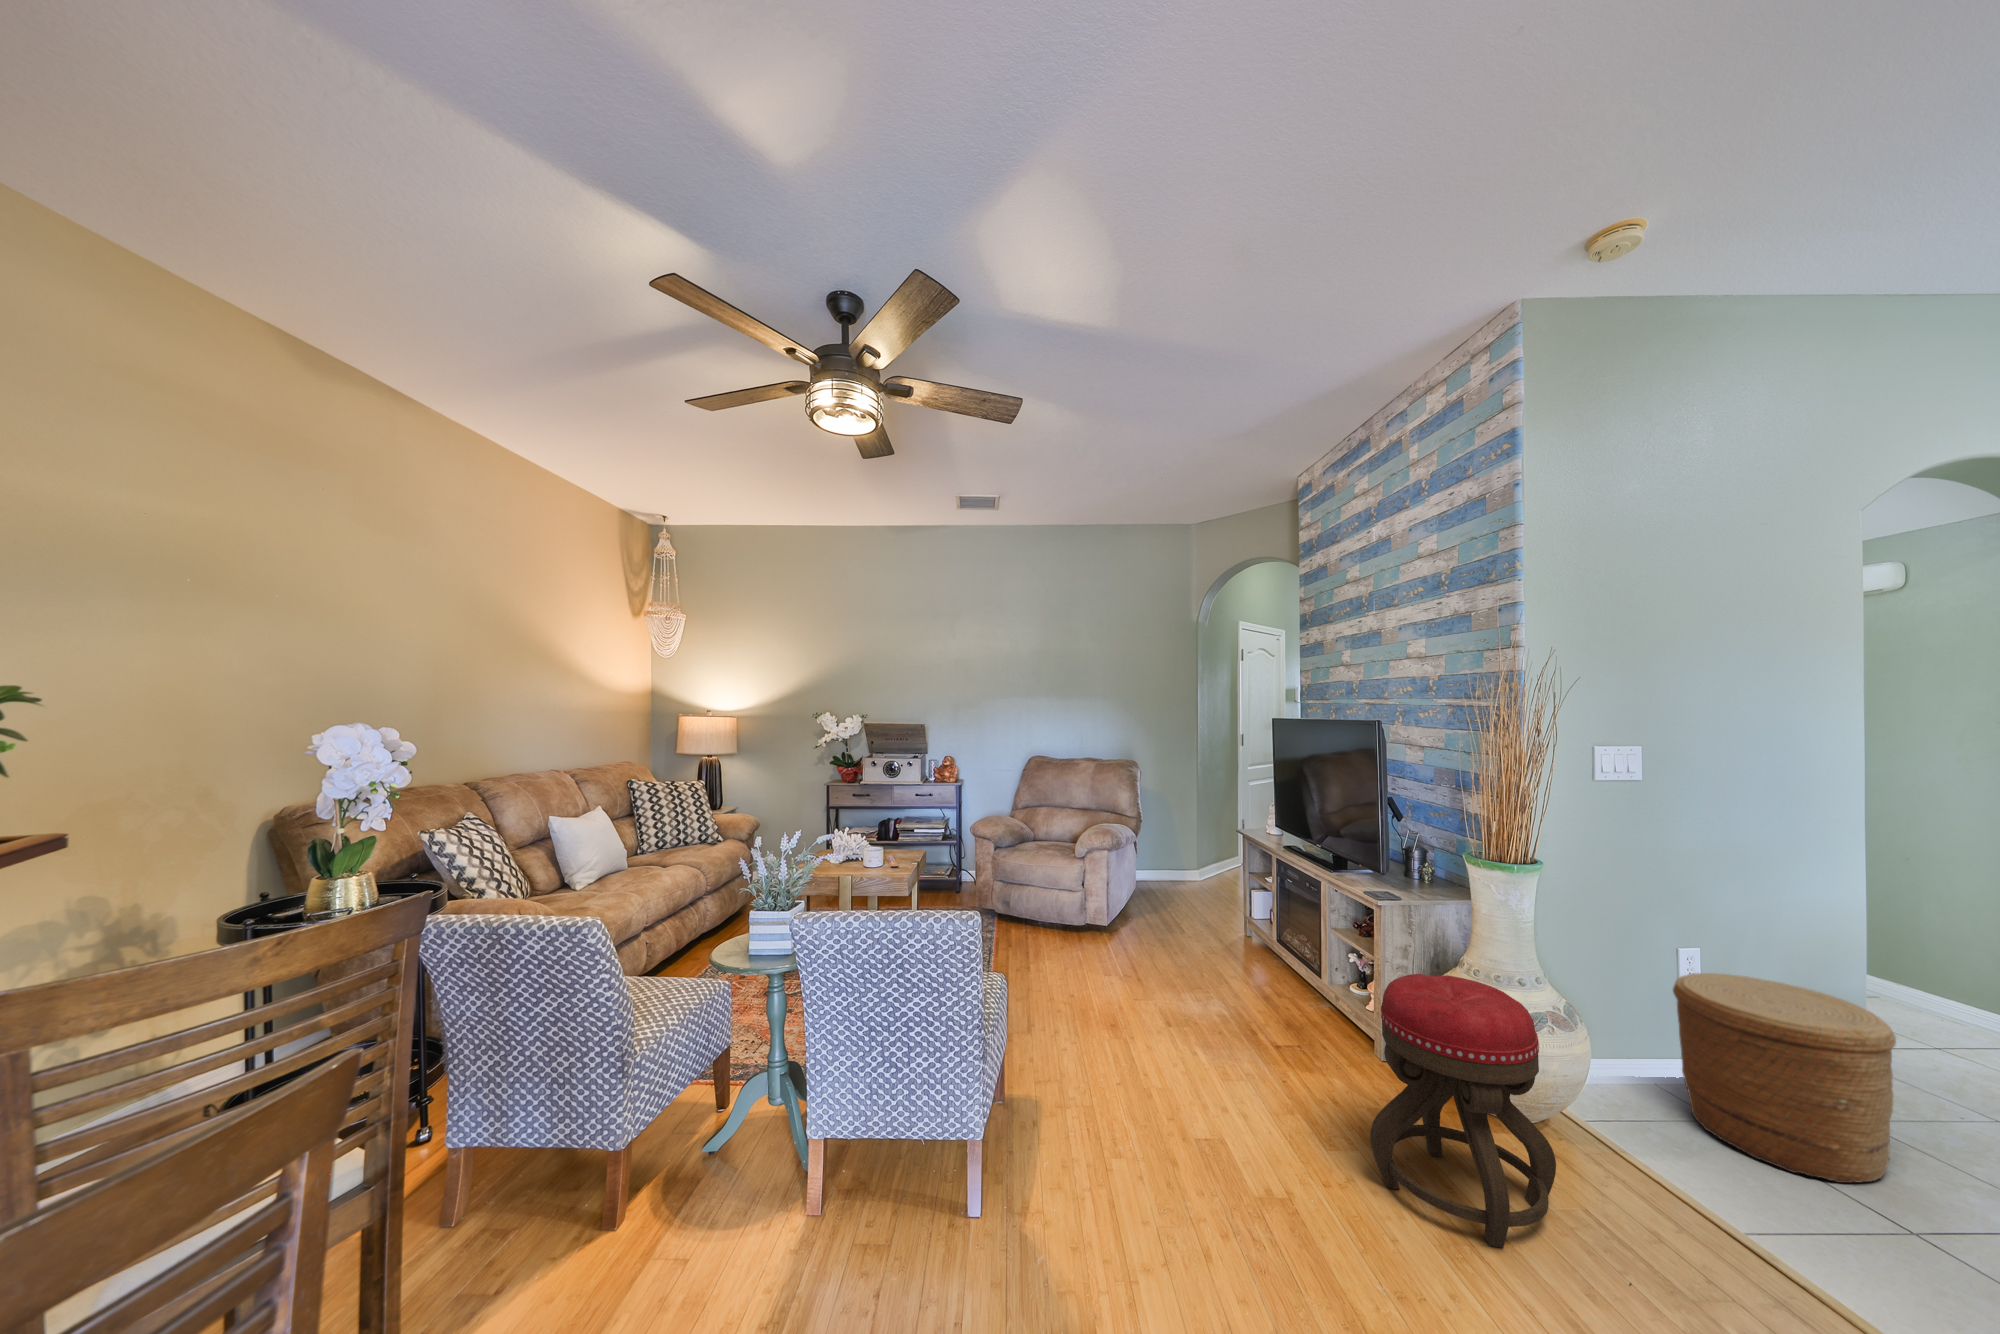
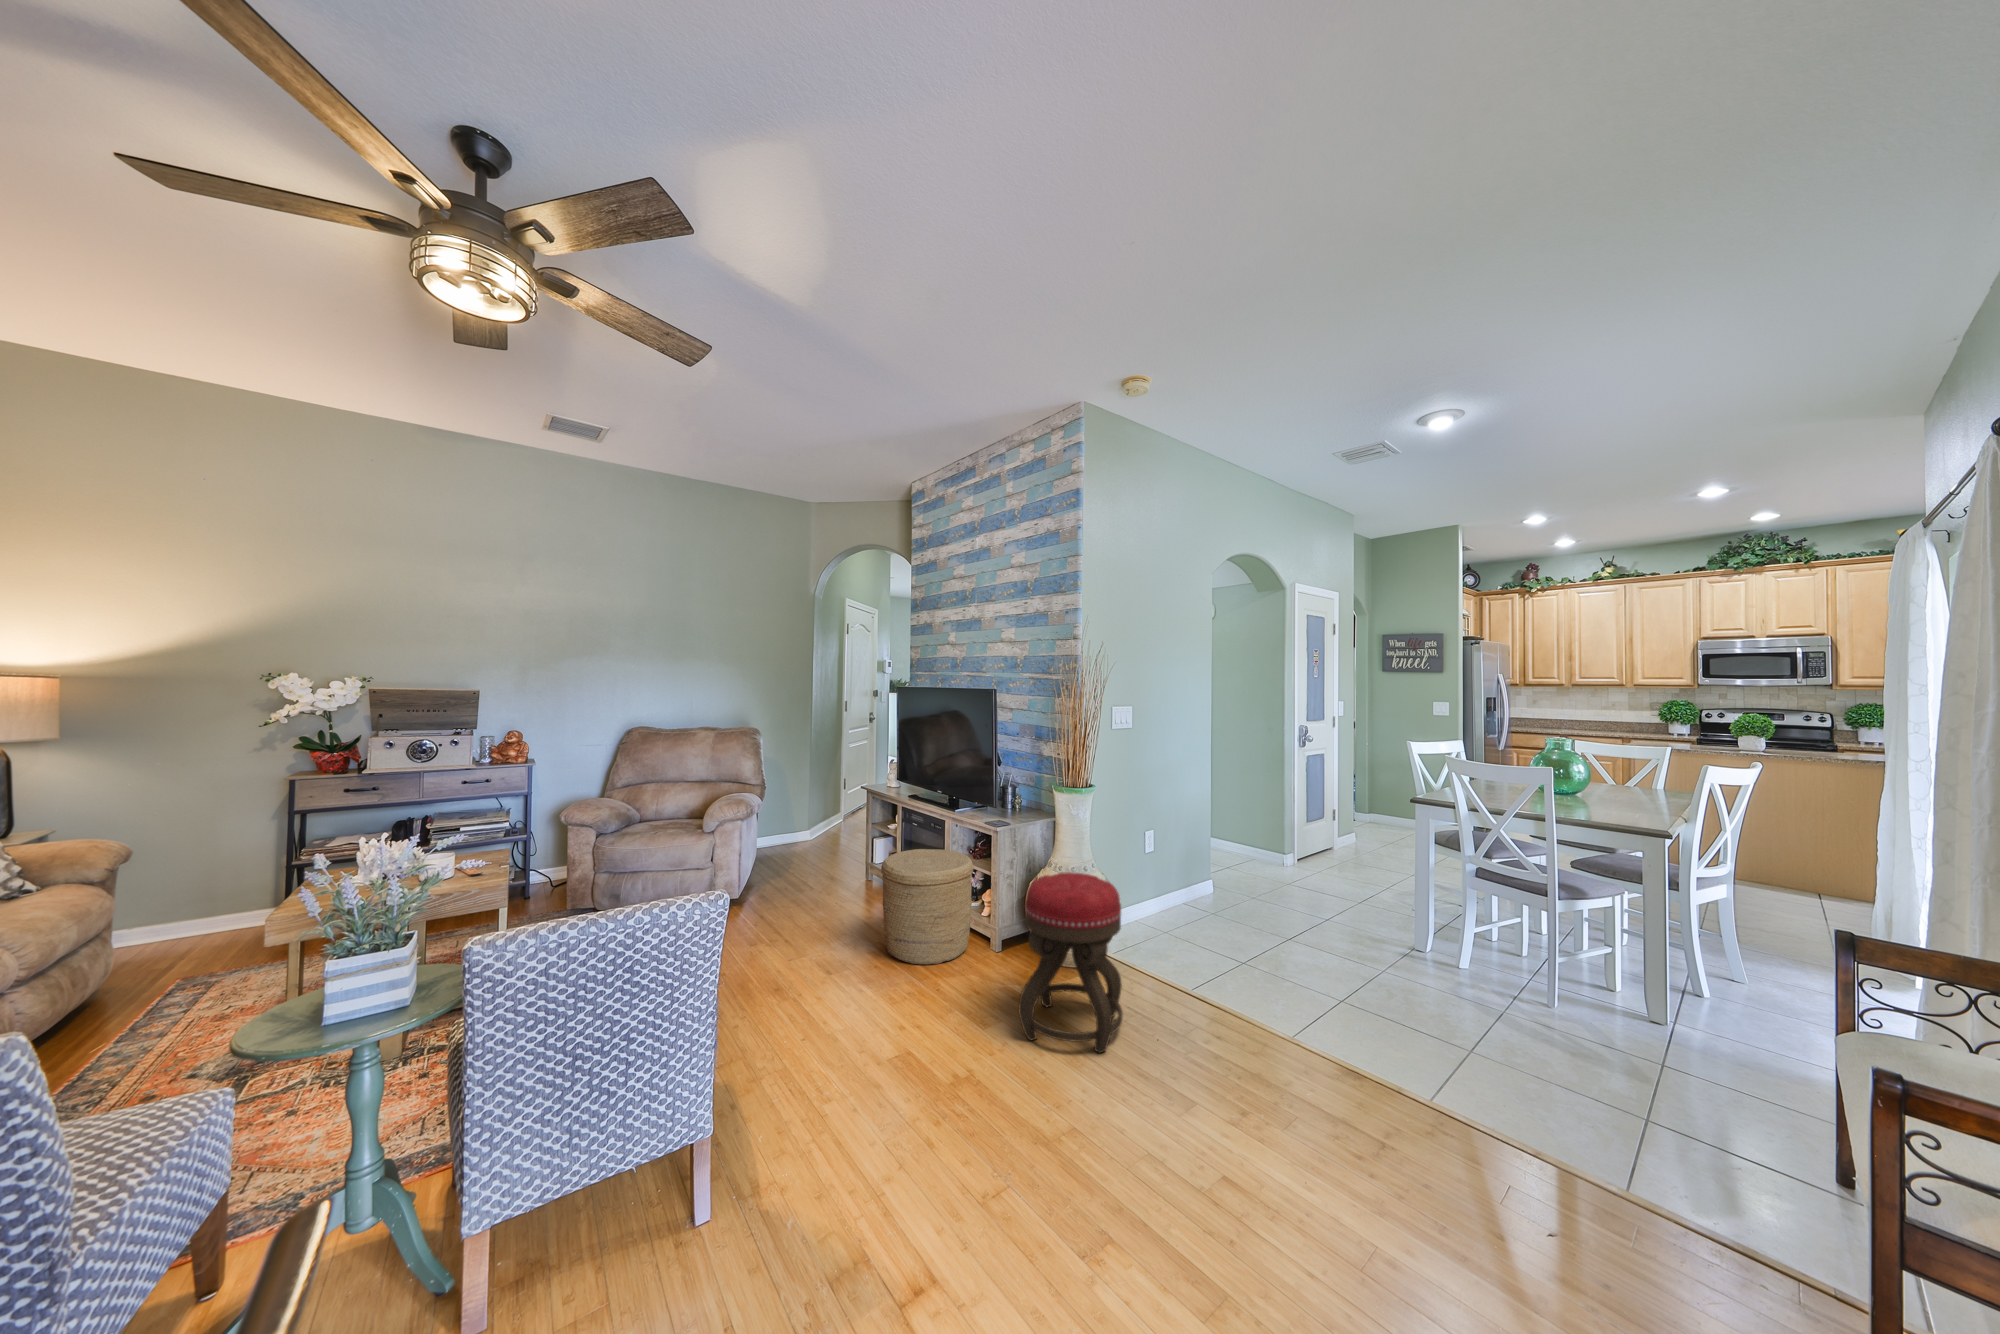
woven basket: present [1673,973,1896,1183] -> present [881,849,973,965]

